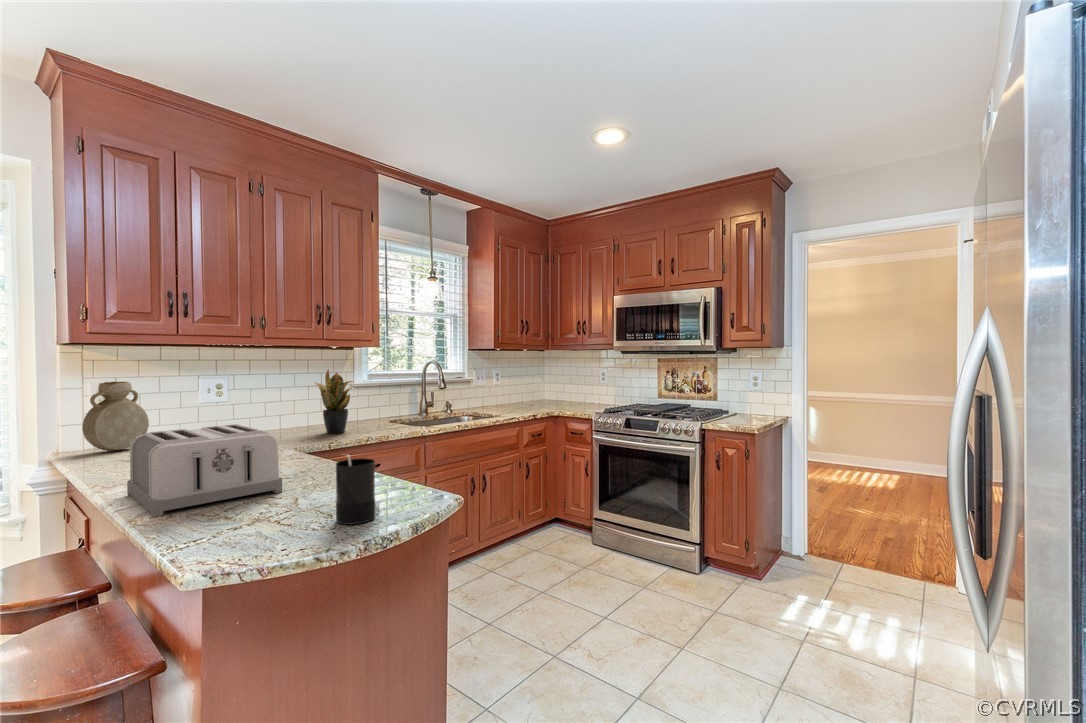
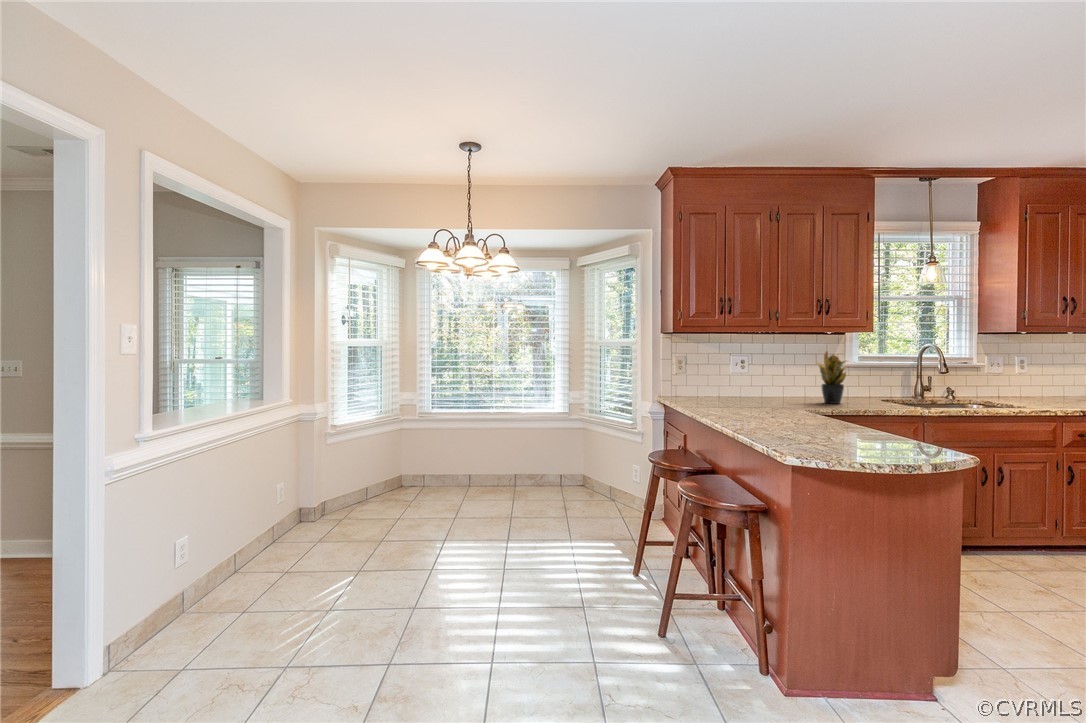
vase: present [82,382,149,451] -> none [672,357,704,399]
toaster: present [127,424,282,517] -> none [718,382,814,427]
candle: present [336,454,375,525] -> none [865,400,897,447]

